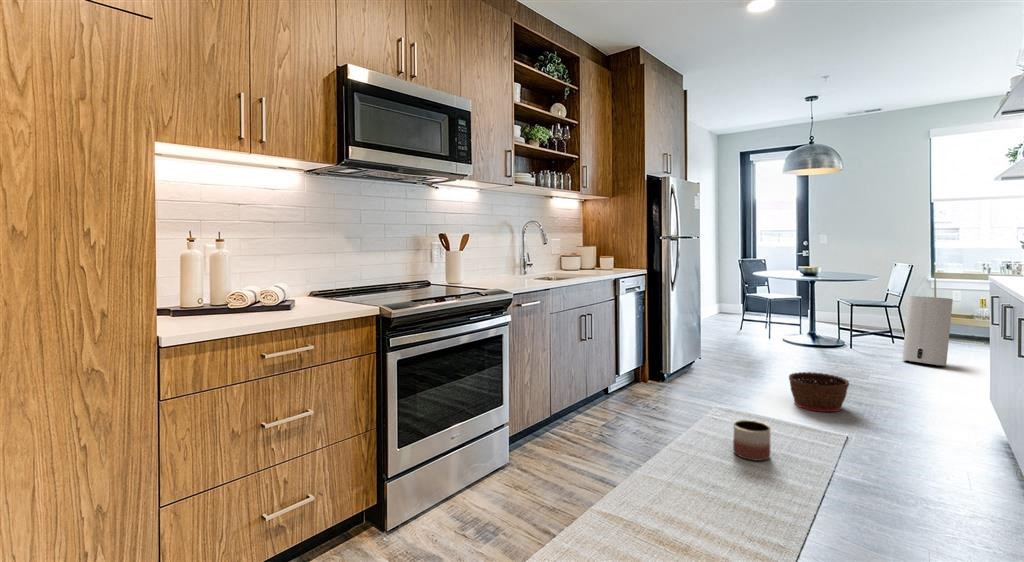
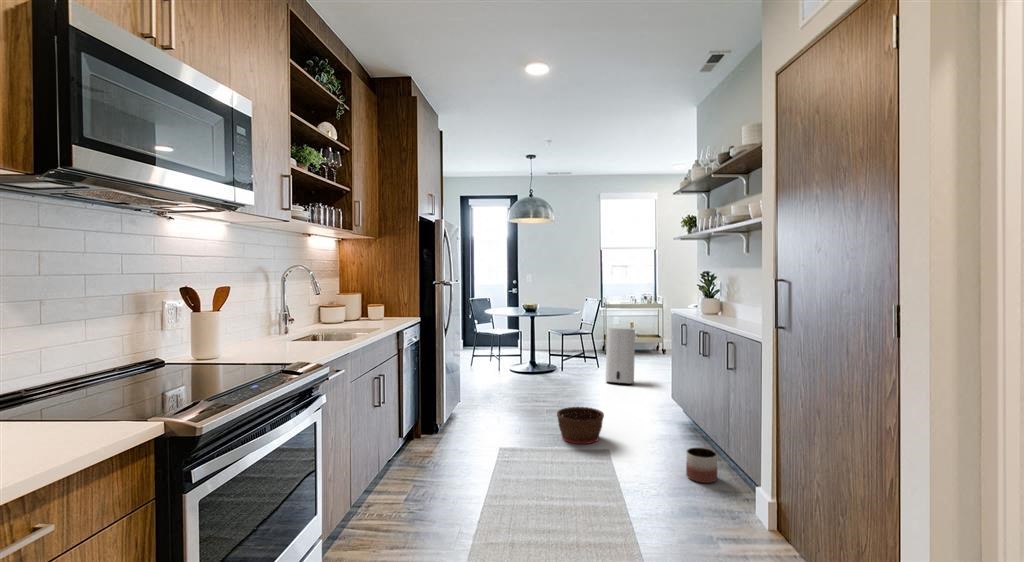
planter: present [733,420,770,461] -> present [686,448,717,483]

